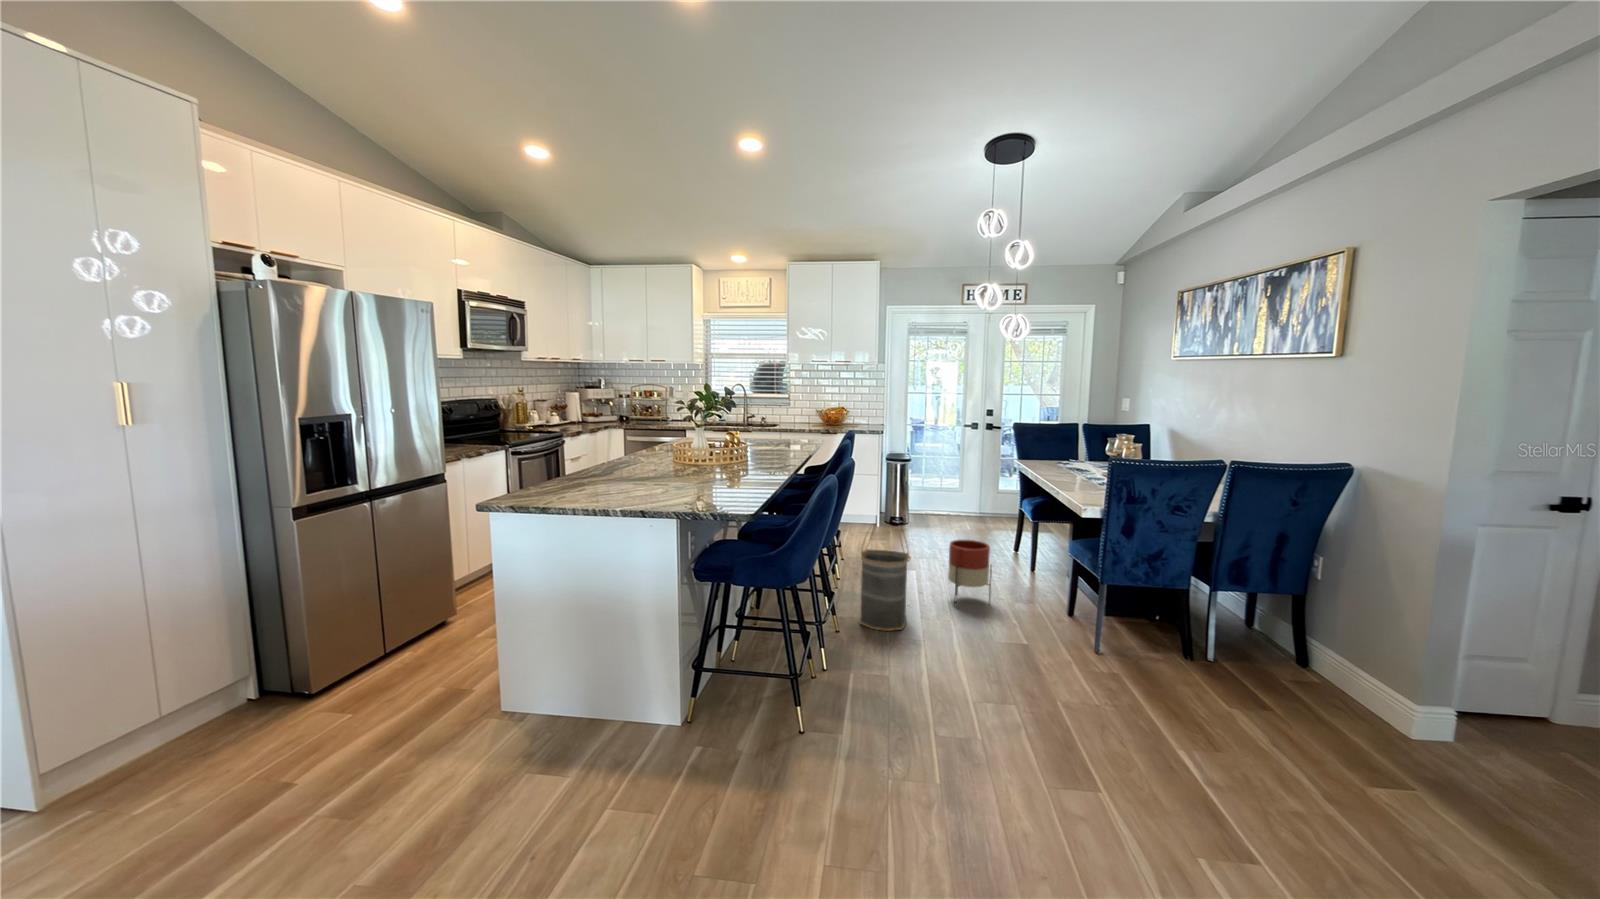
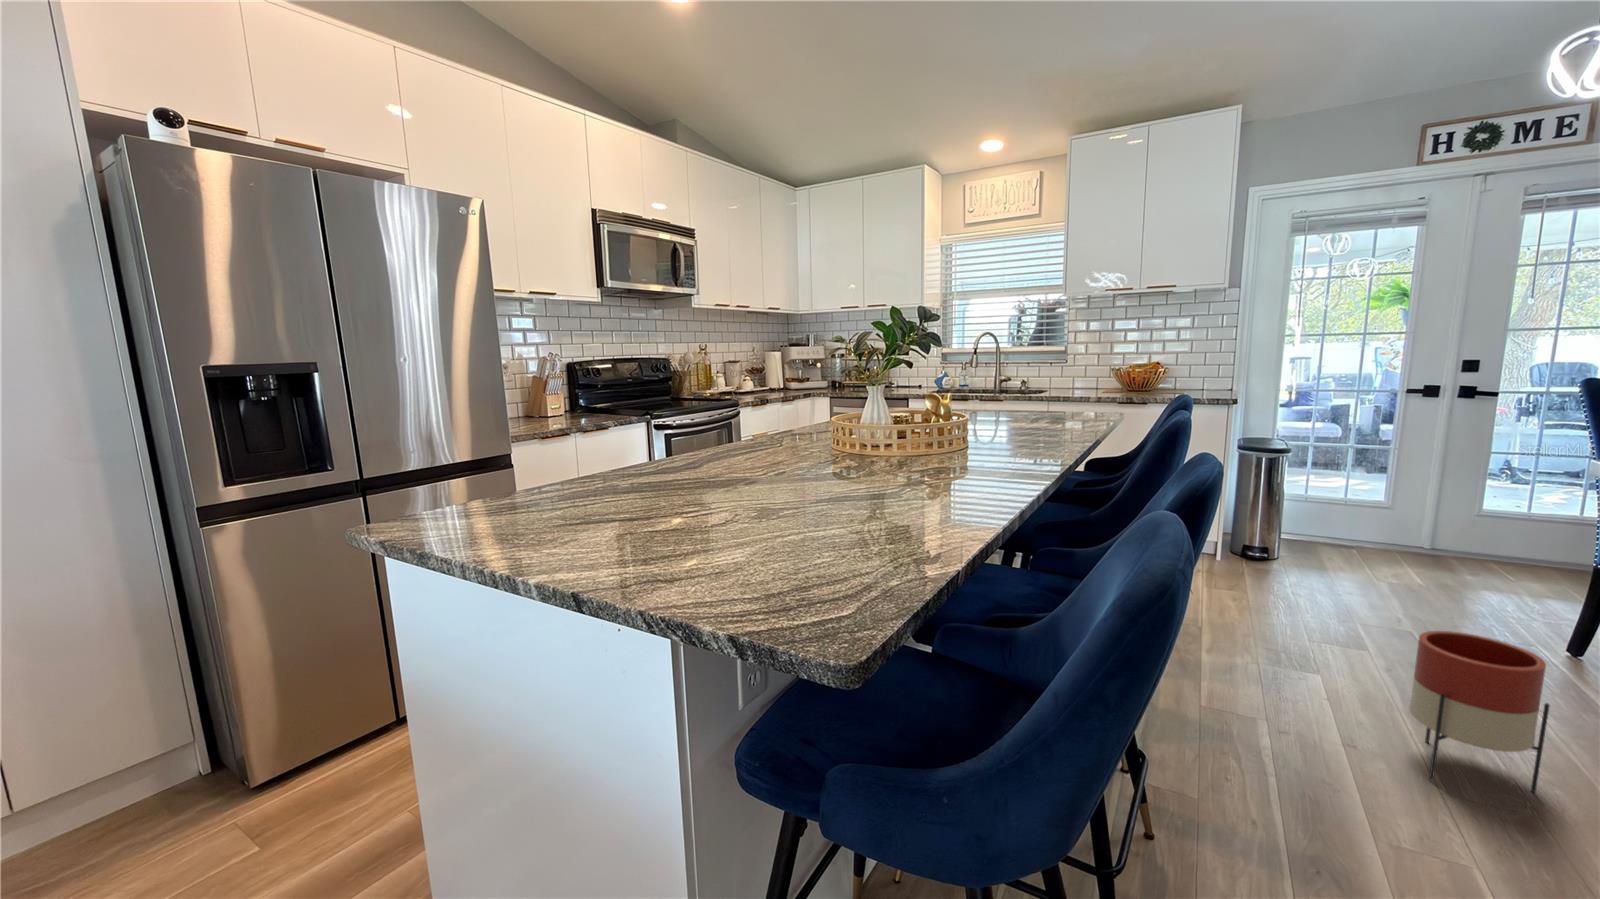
basket: present [860,524,910,631] -> none [1188,583,1325,822]

